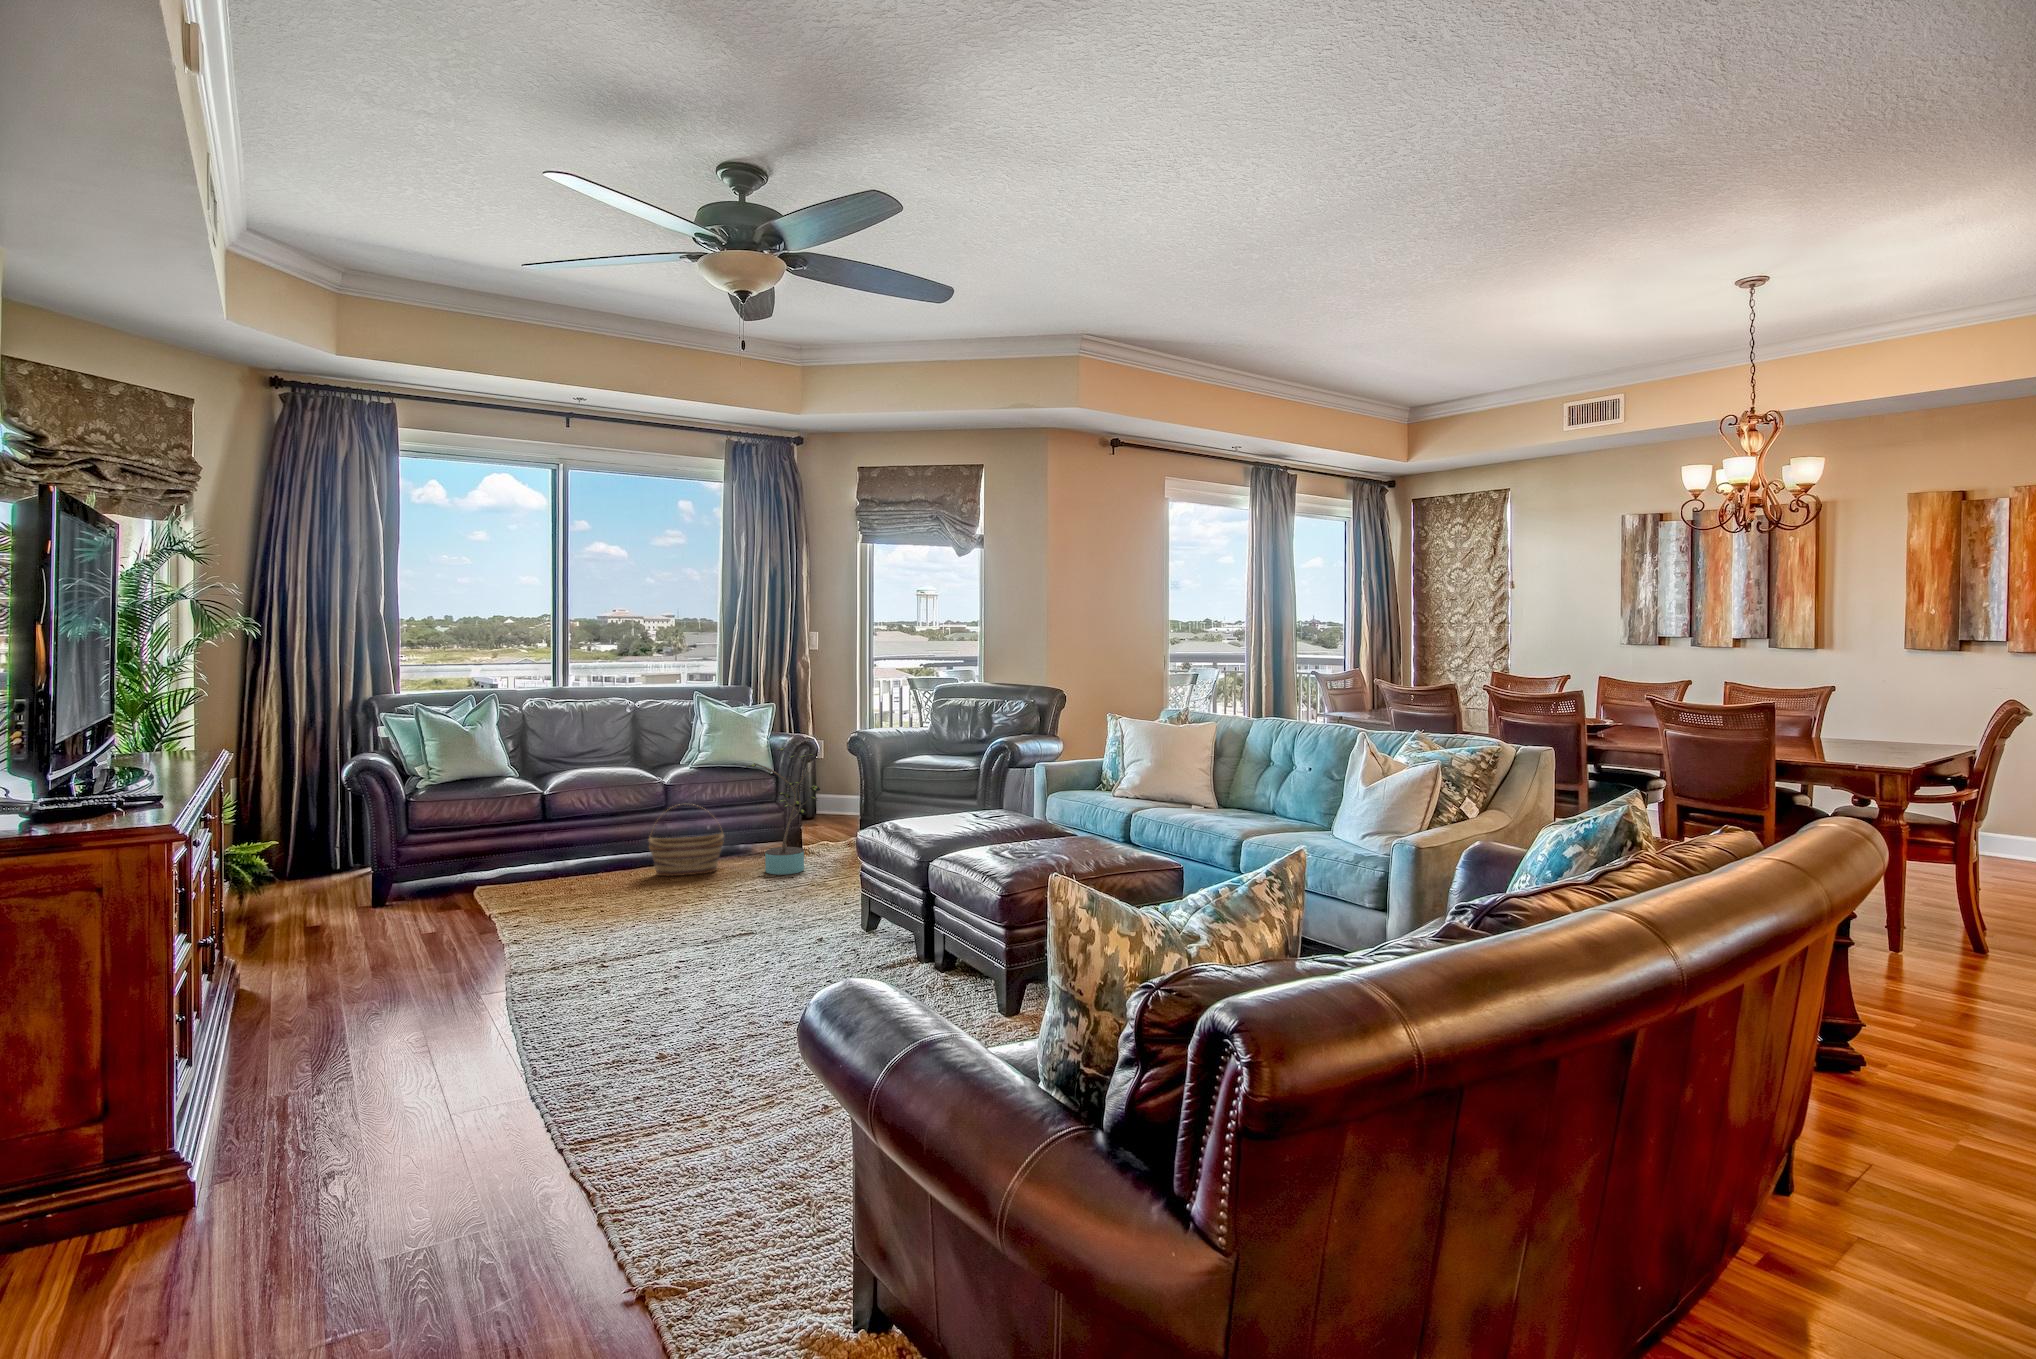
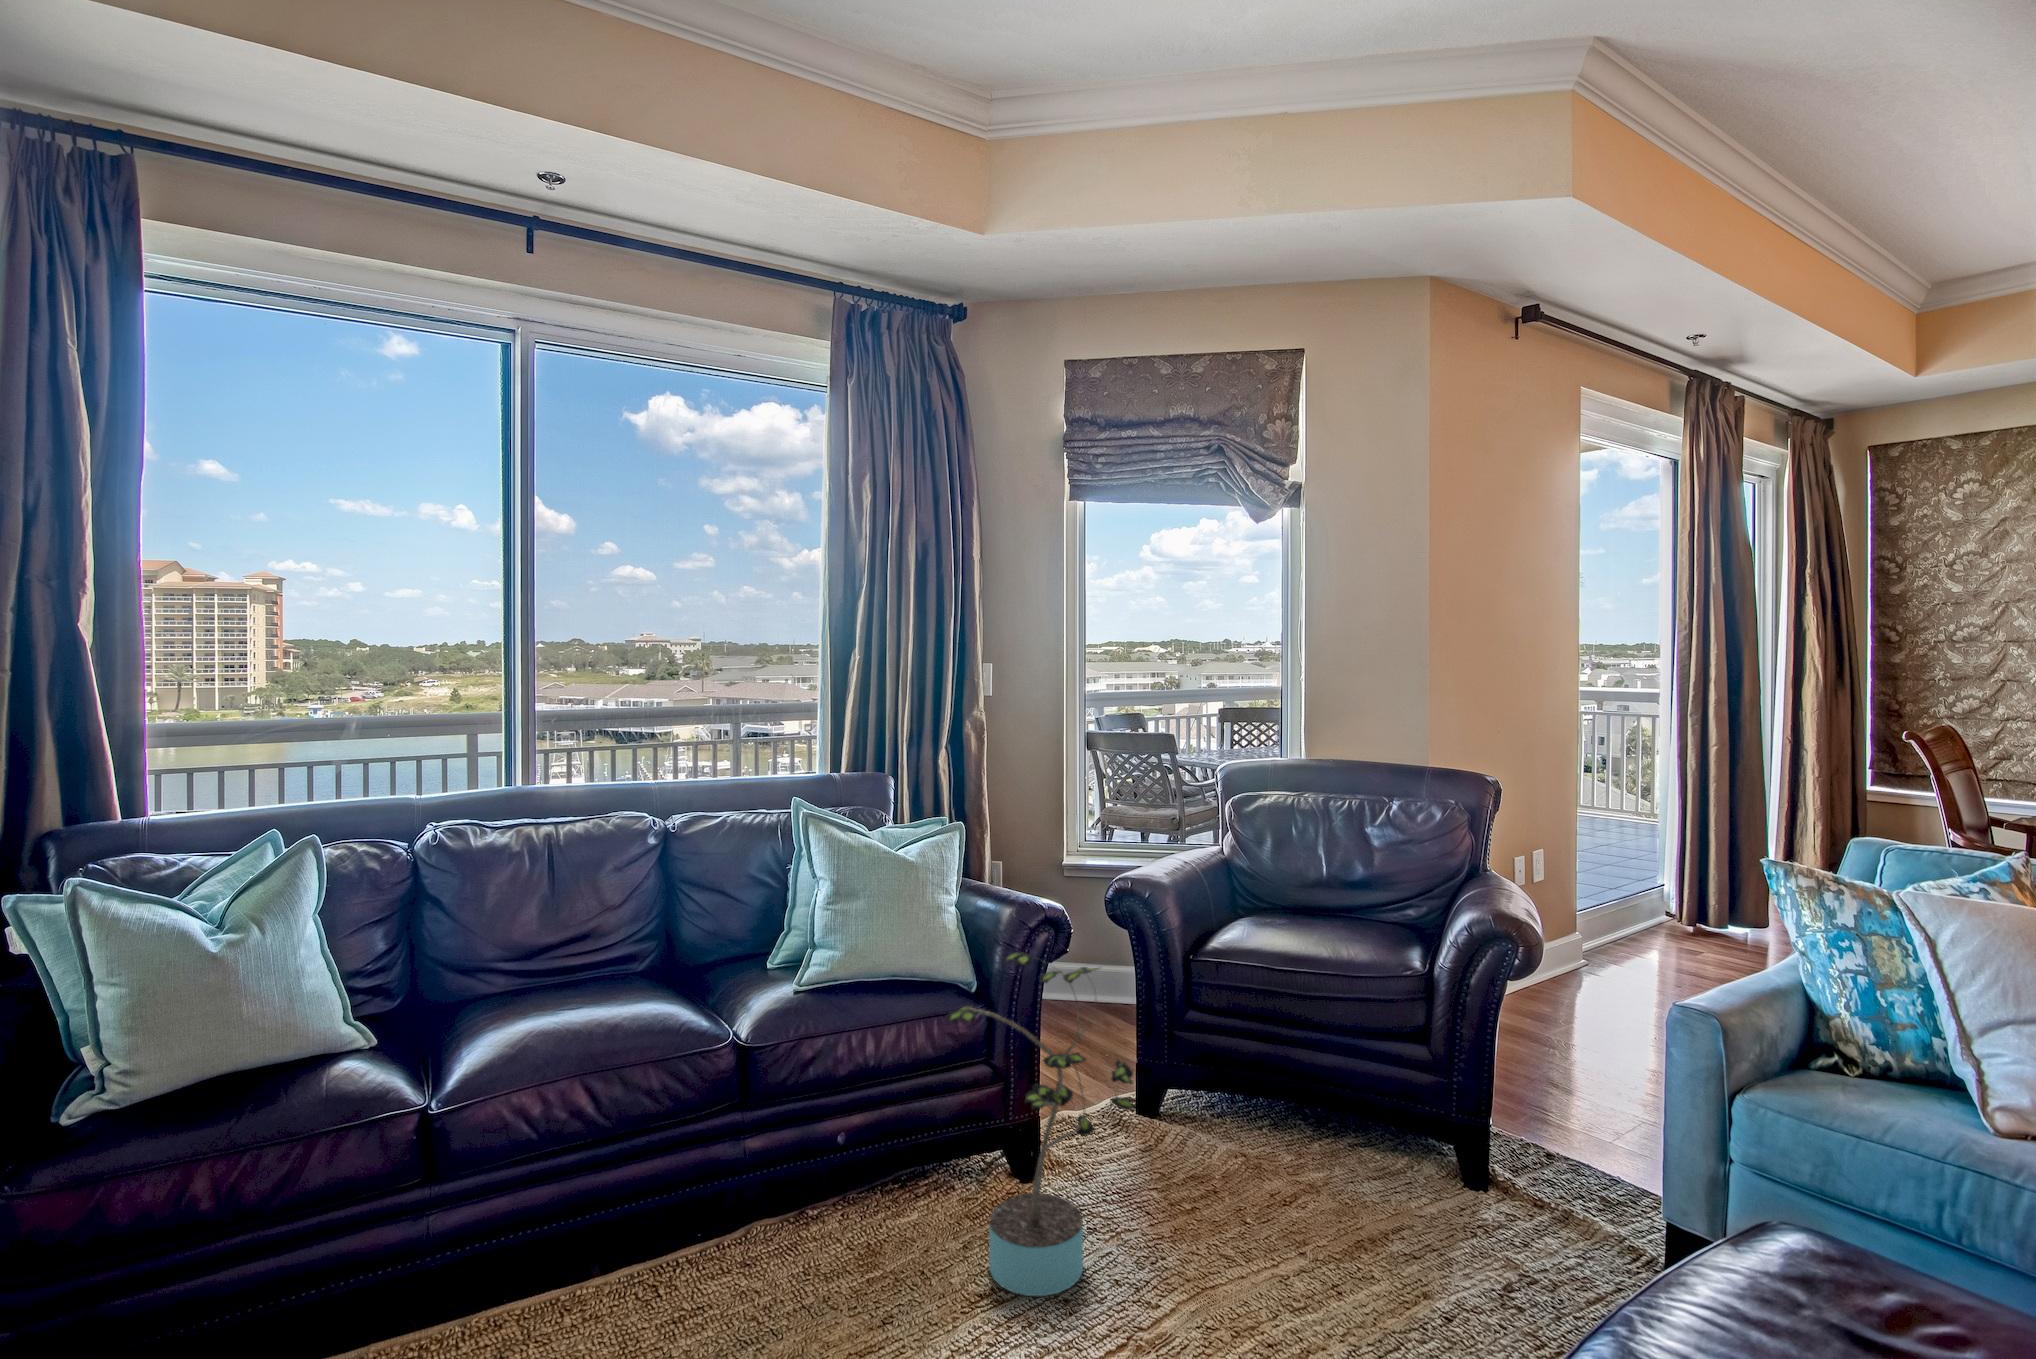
basket: present [648,810,724,876] -> none [699,1106,883,1305]

